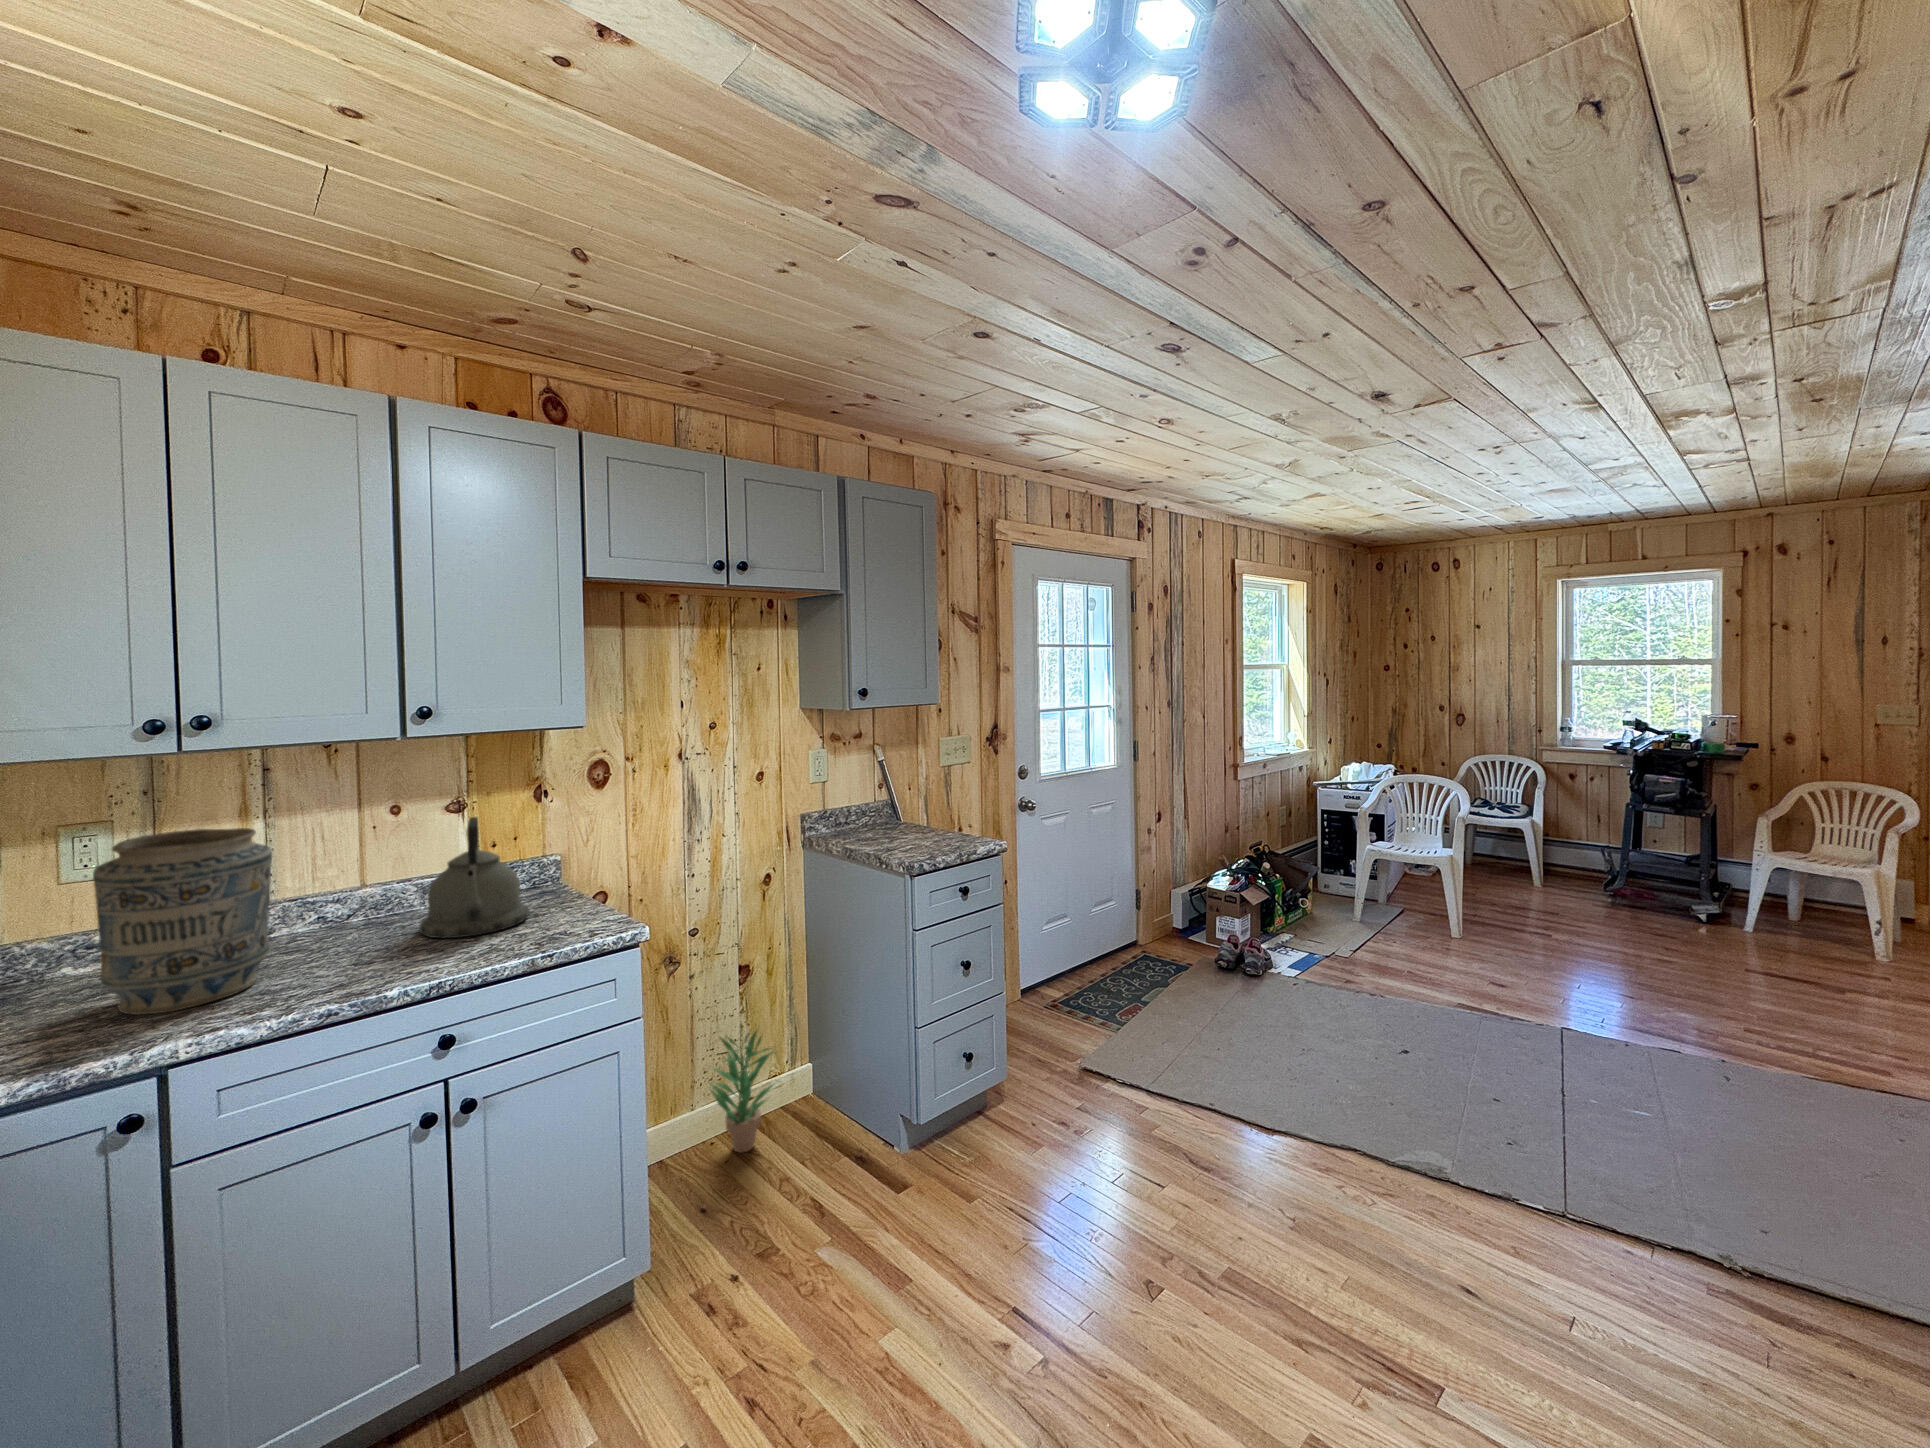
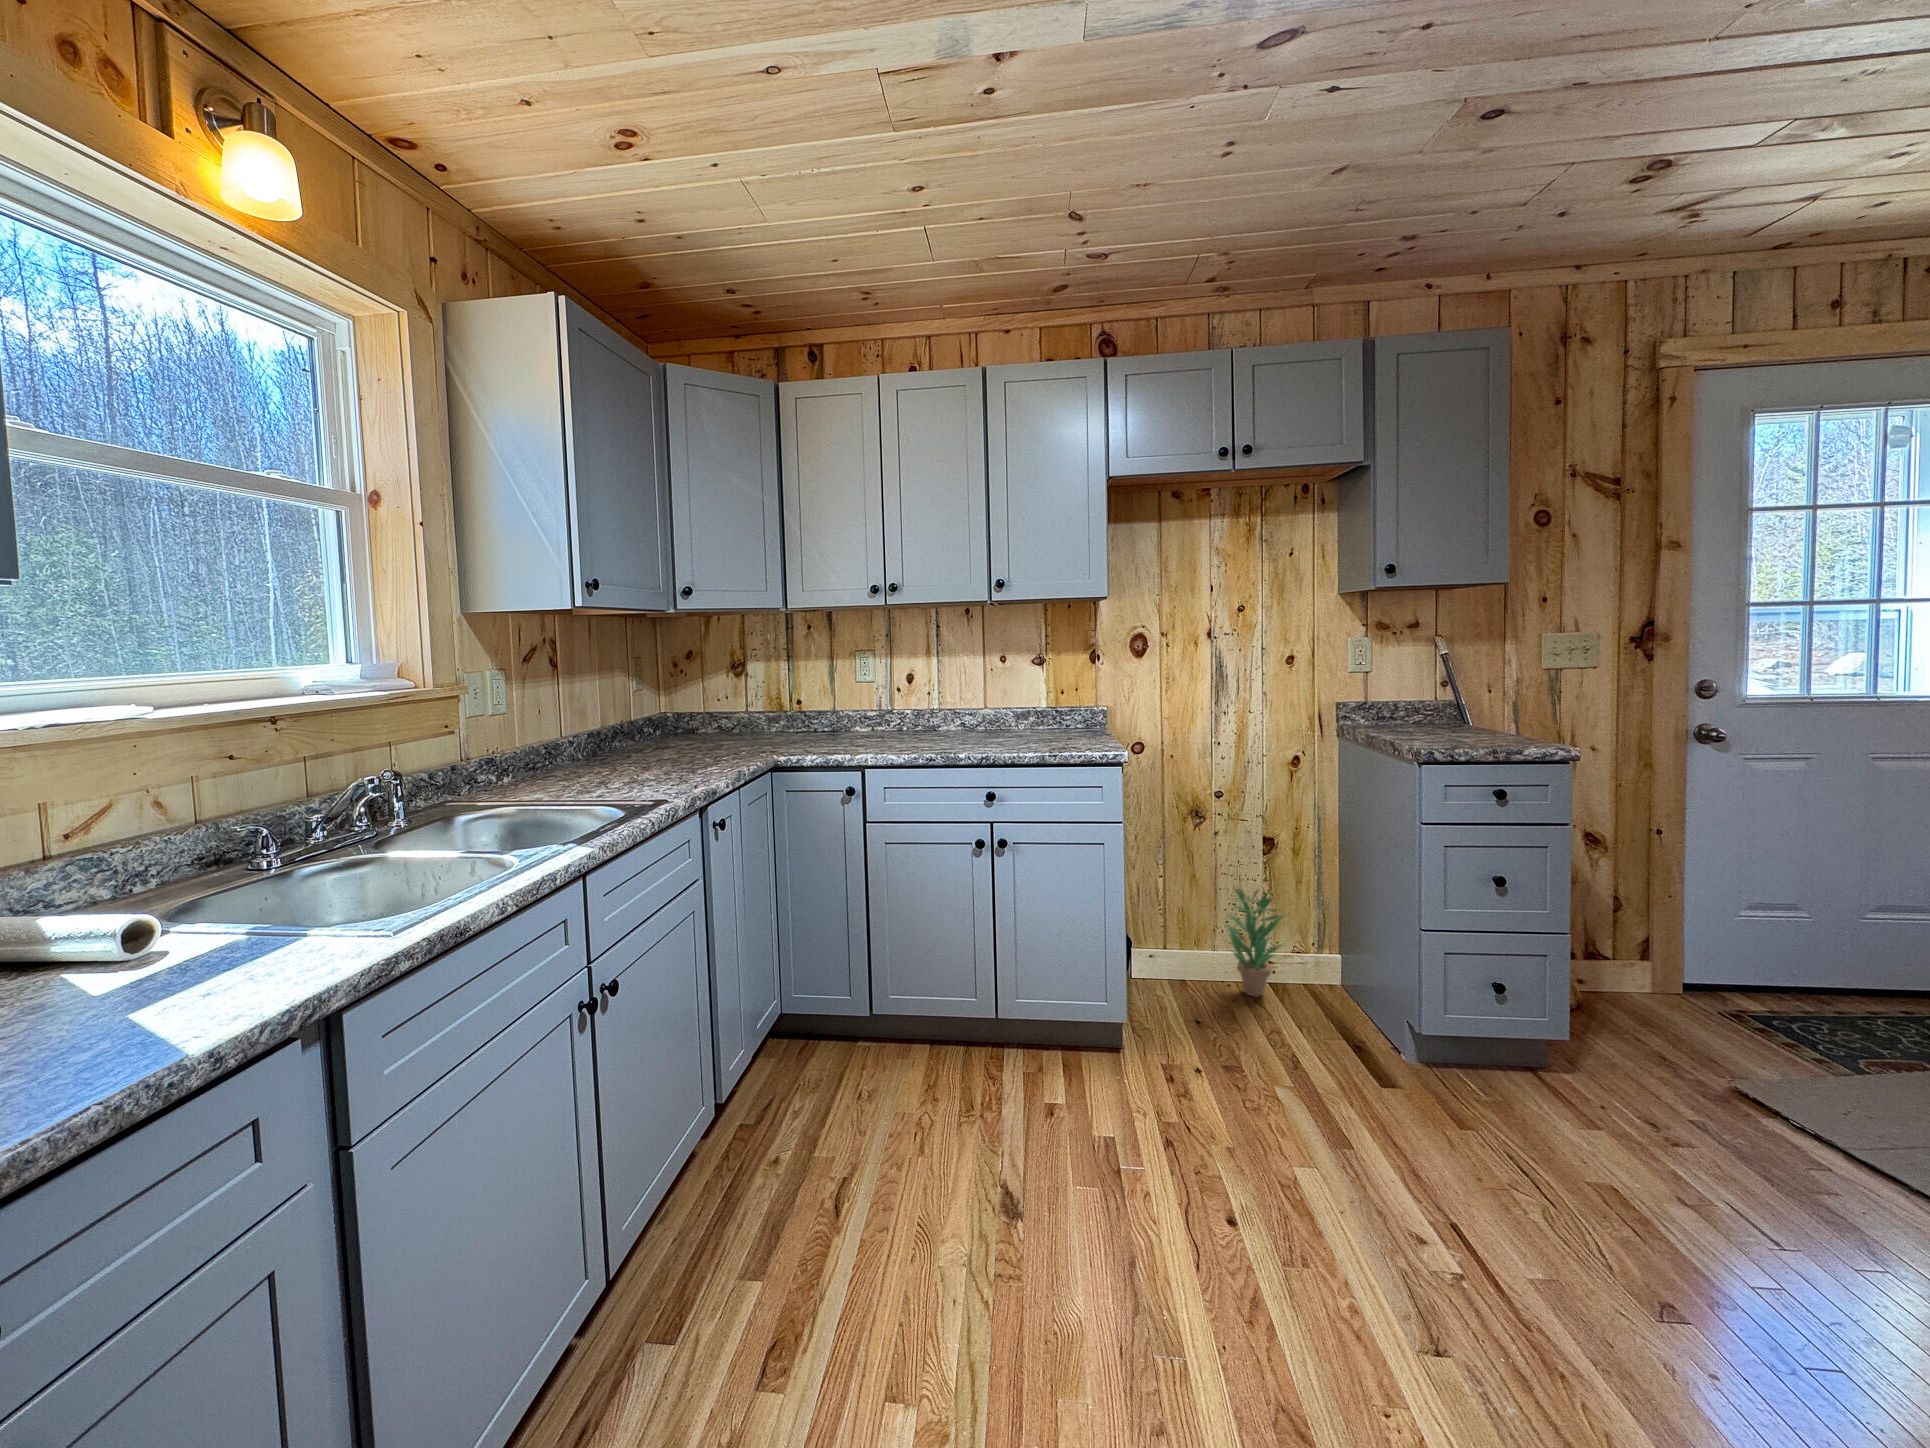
kettle: present [420,817,529,939] -> none [1002,663,1069,743]
vase: present [93,828,272,1014] -> none [849,651,921,747]

